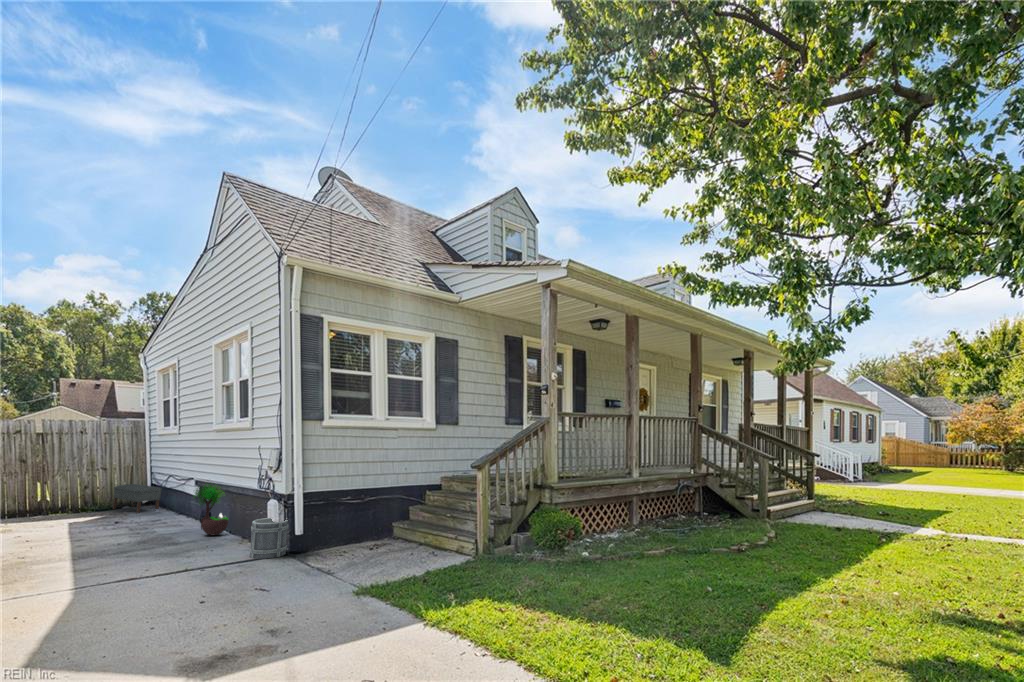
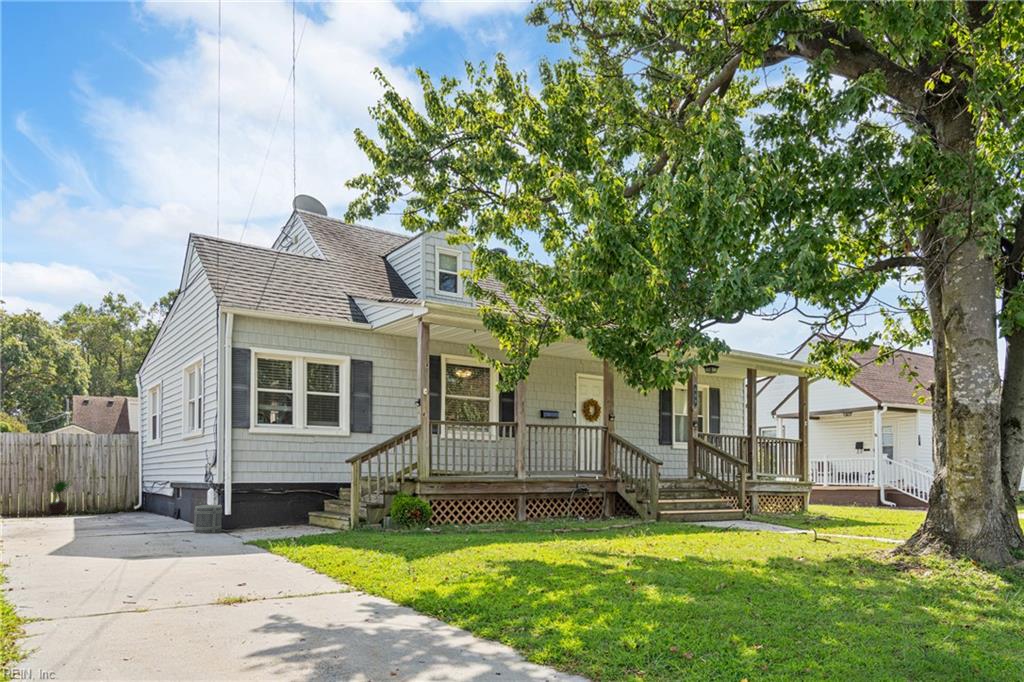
bench: present [113,484,162,513] -> none [112,488,150,513]
potted tree: present [194,484,228,535] -> present [48,480,71,514]

